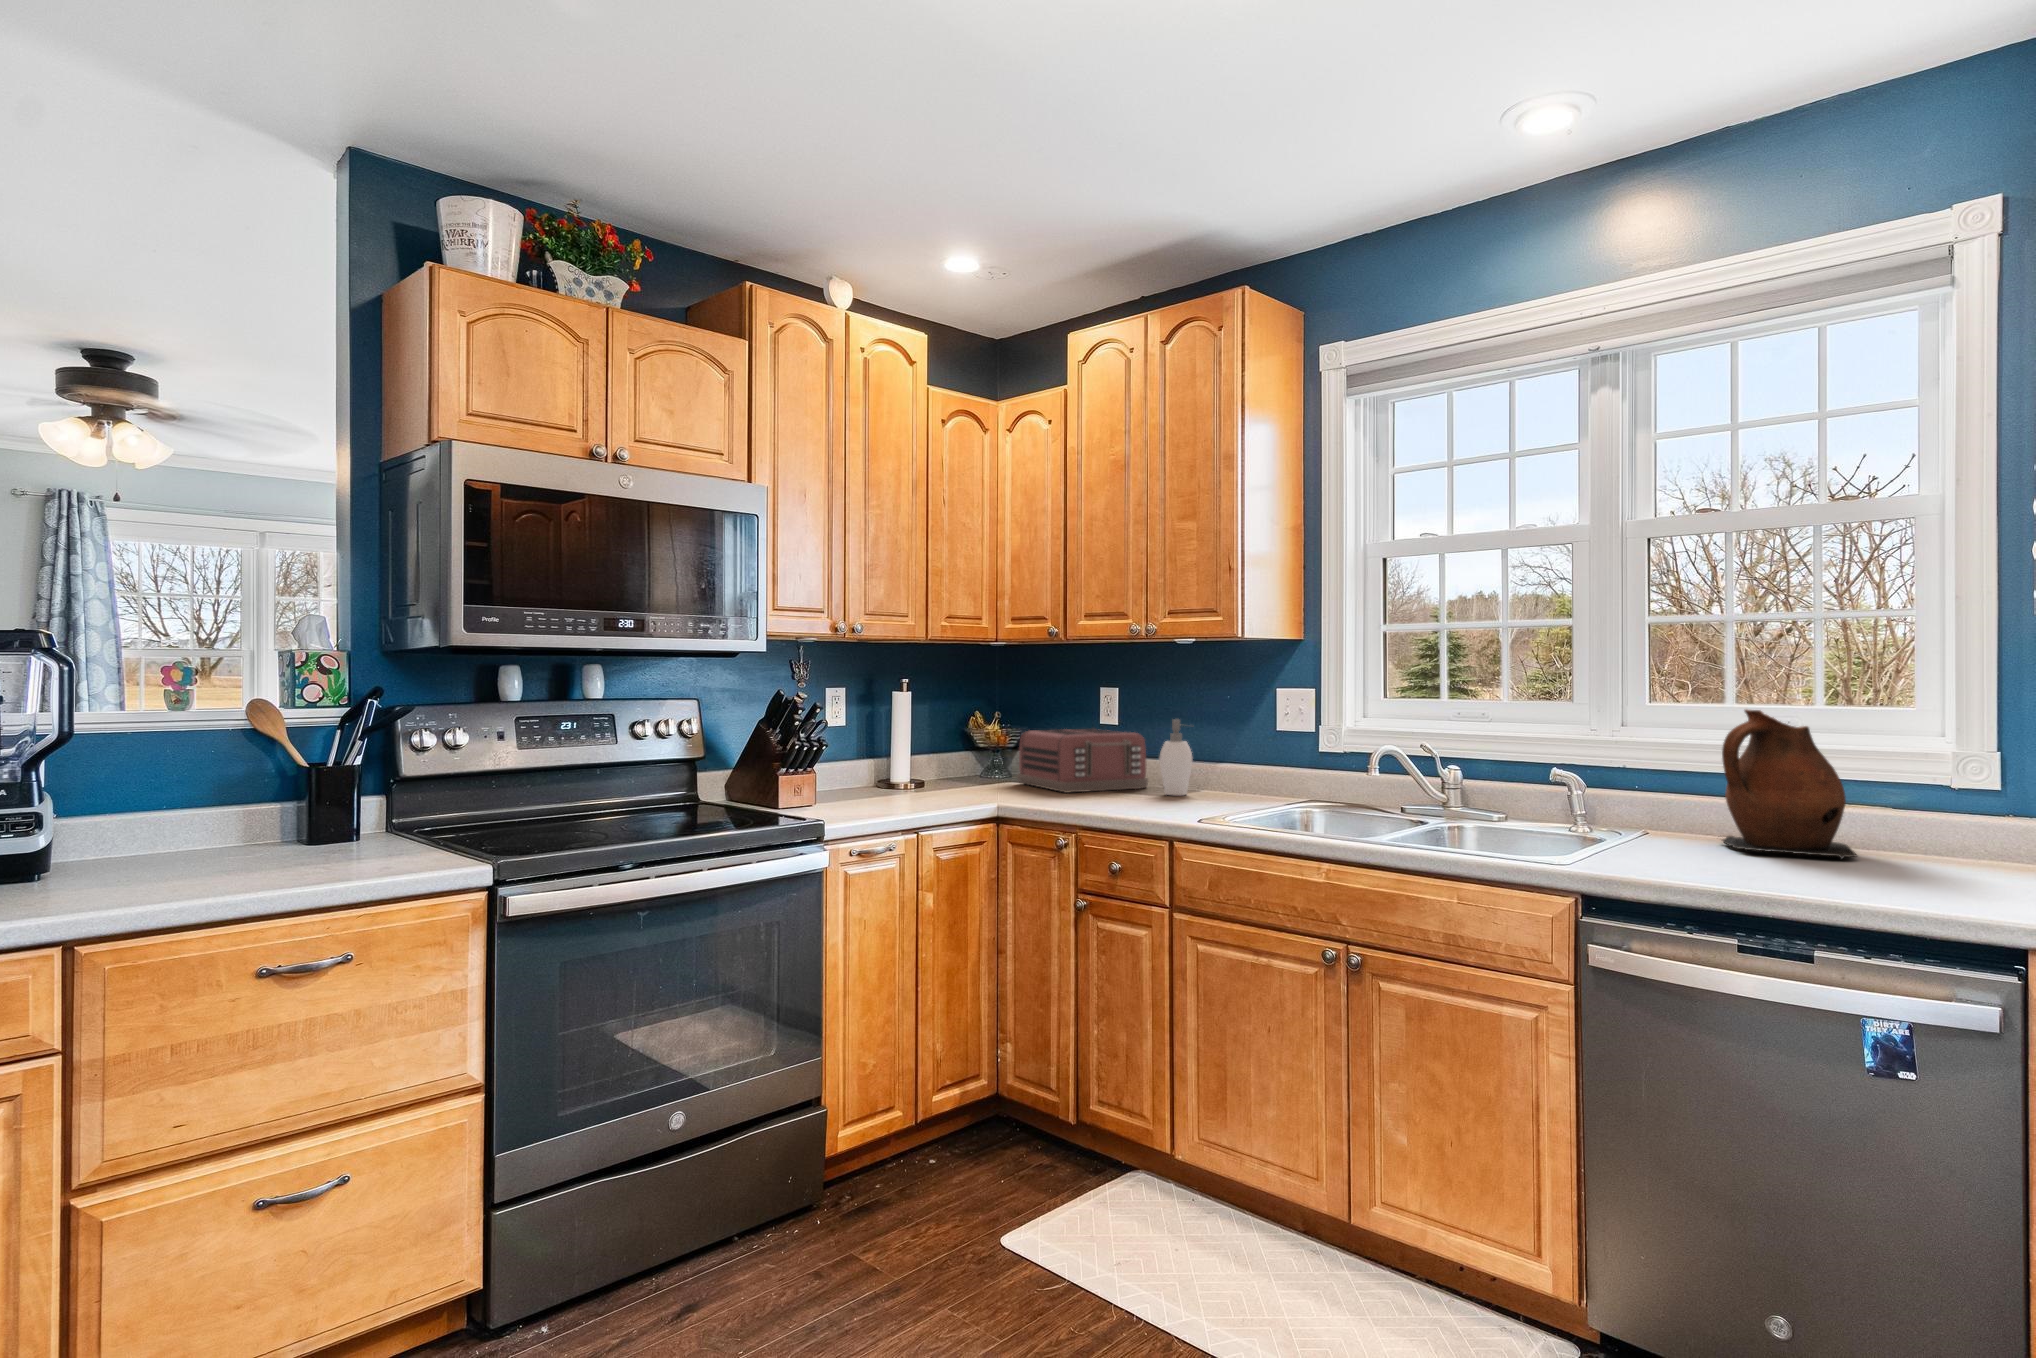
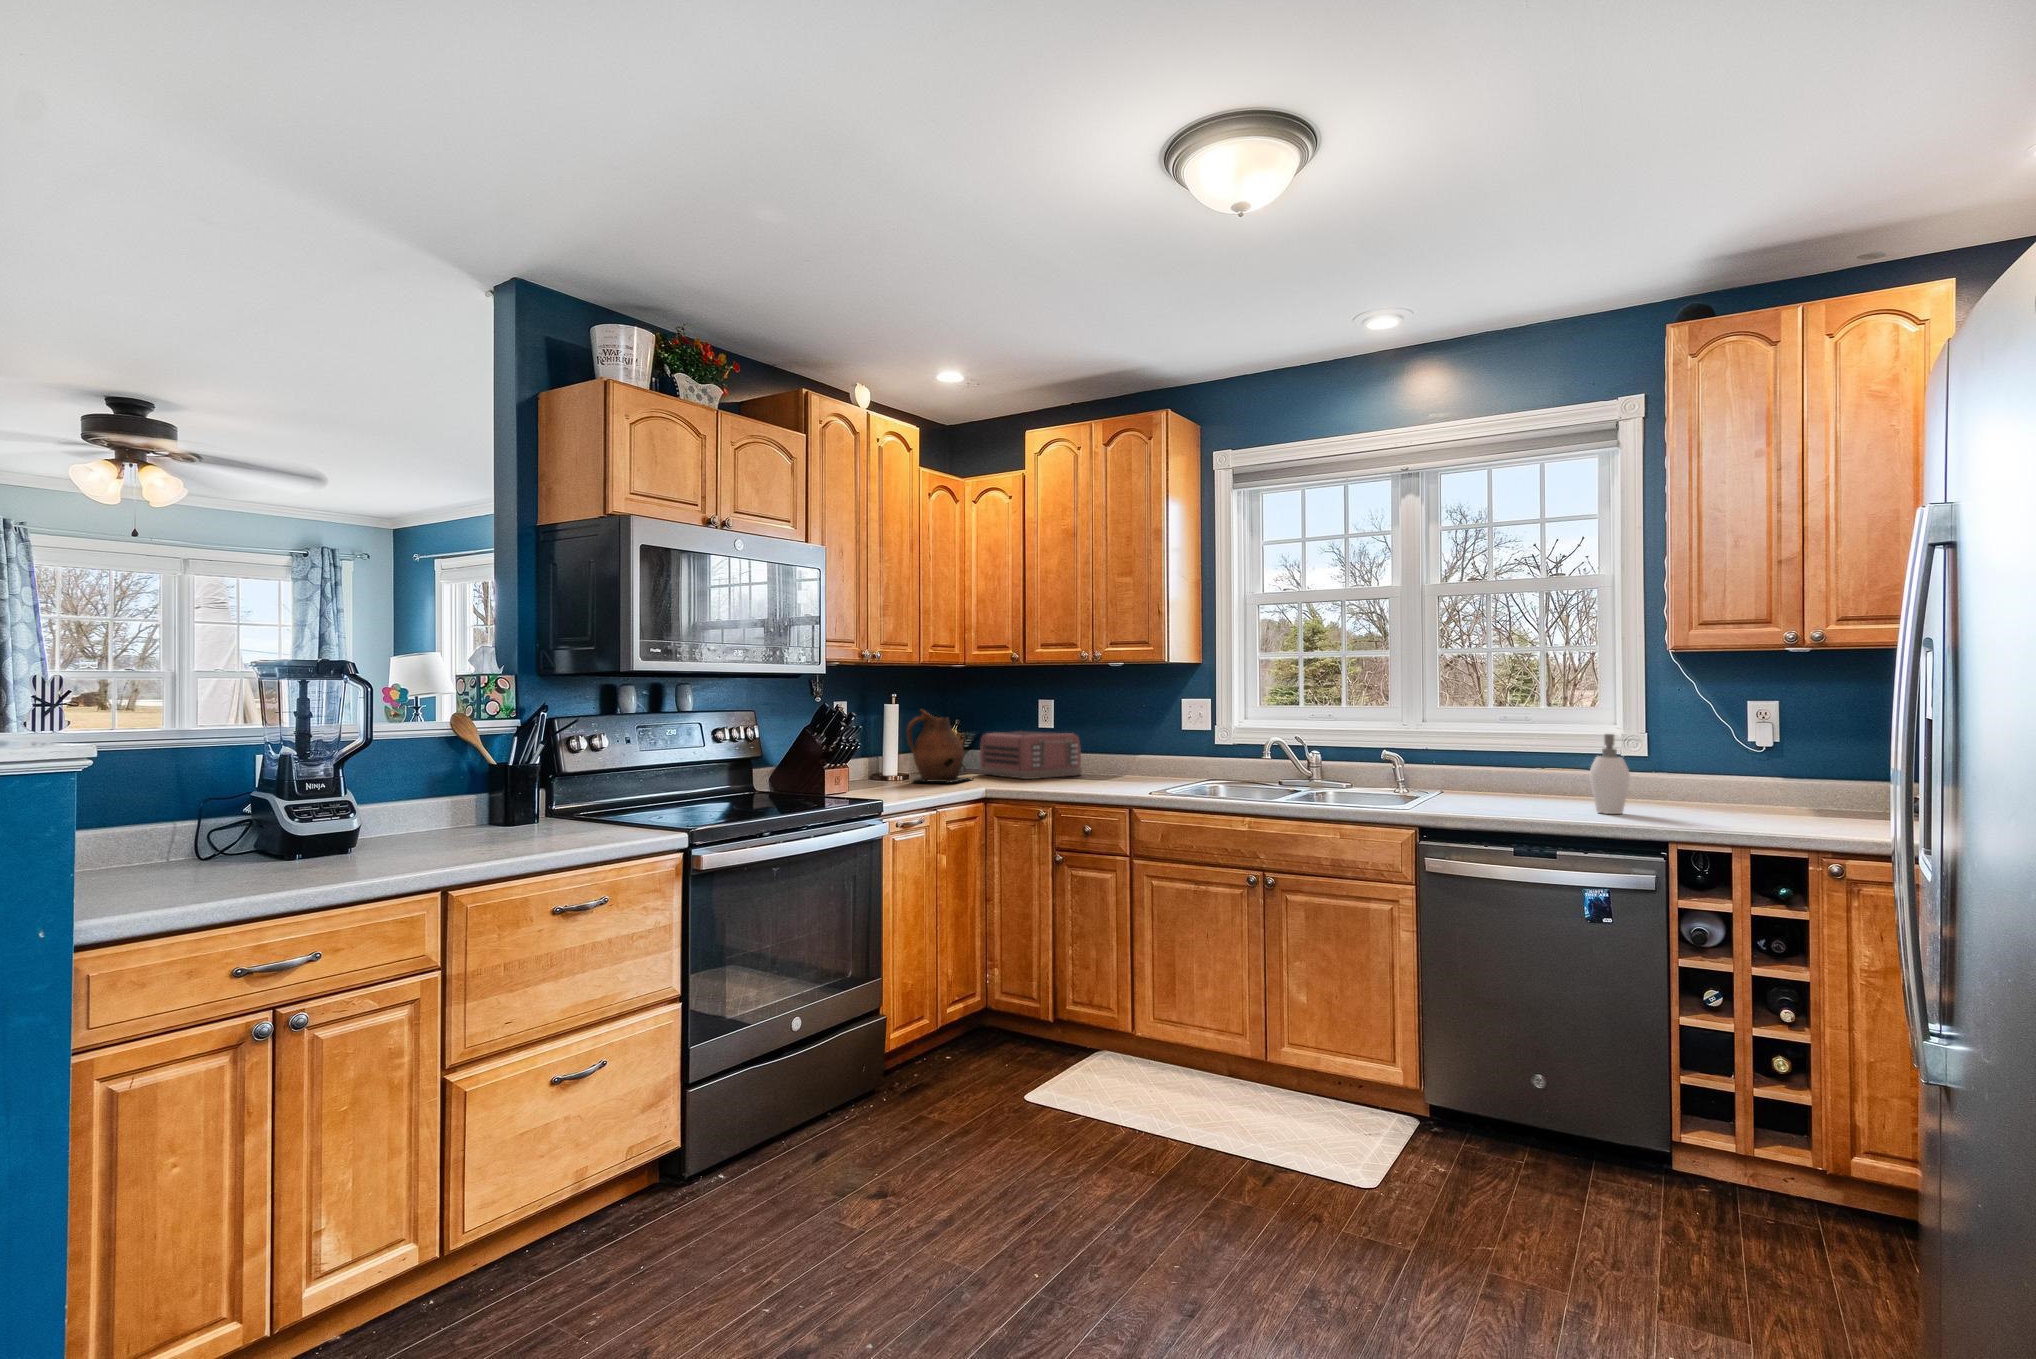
ceramic pitcher: present [1722,710,1857,859] -> present [906,710,970,783]
soap dispenser: present [1159,719,1192,796] -> present [1590,734,1630,814]

